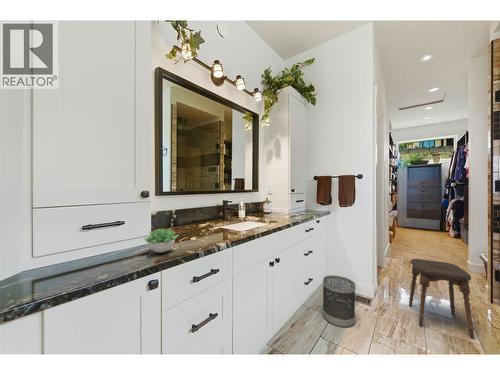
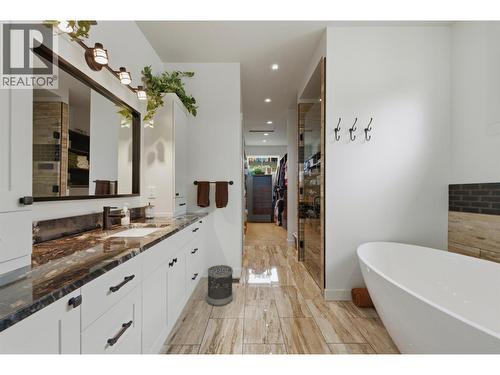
succulent plant: present [144,229,179,253] -> none [35,240,88,270]
stool: present [409,259,474,338] -> none [262,241,295,286]

